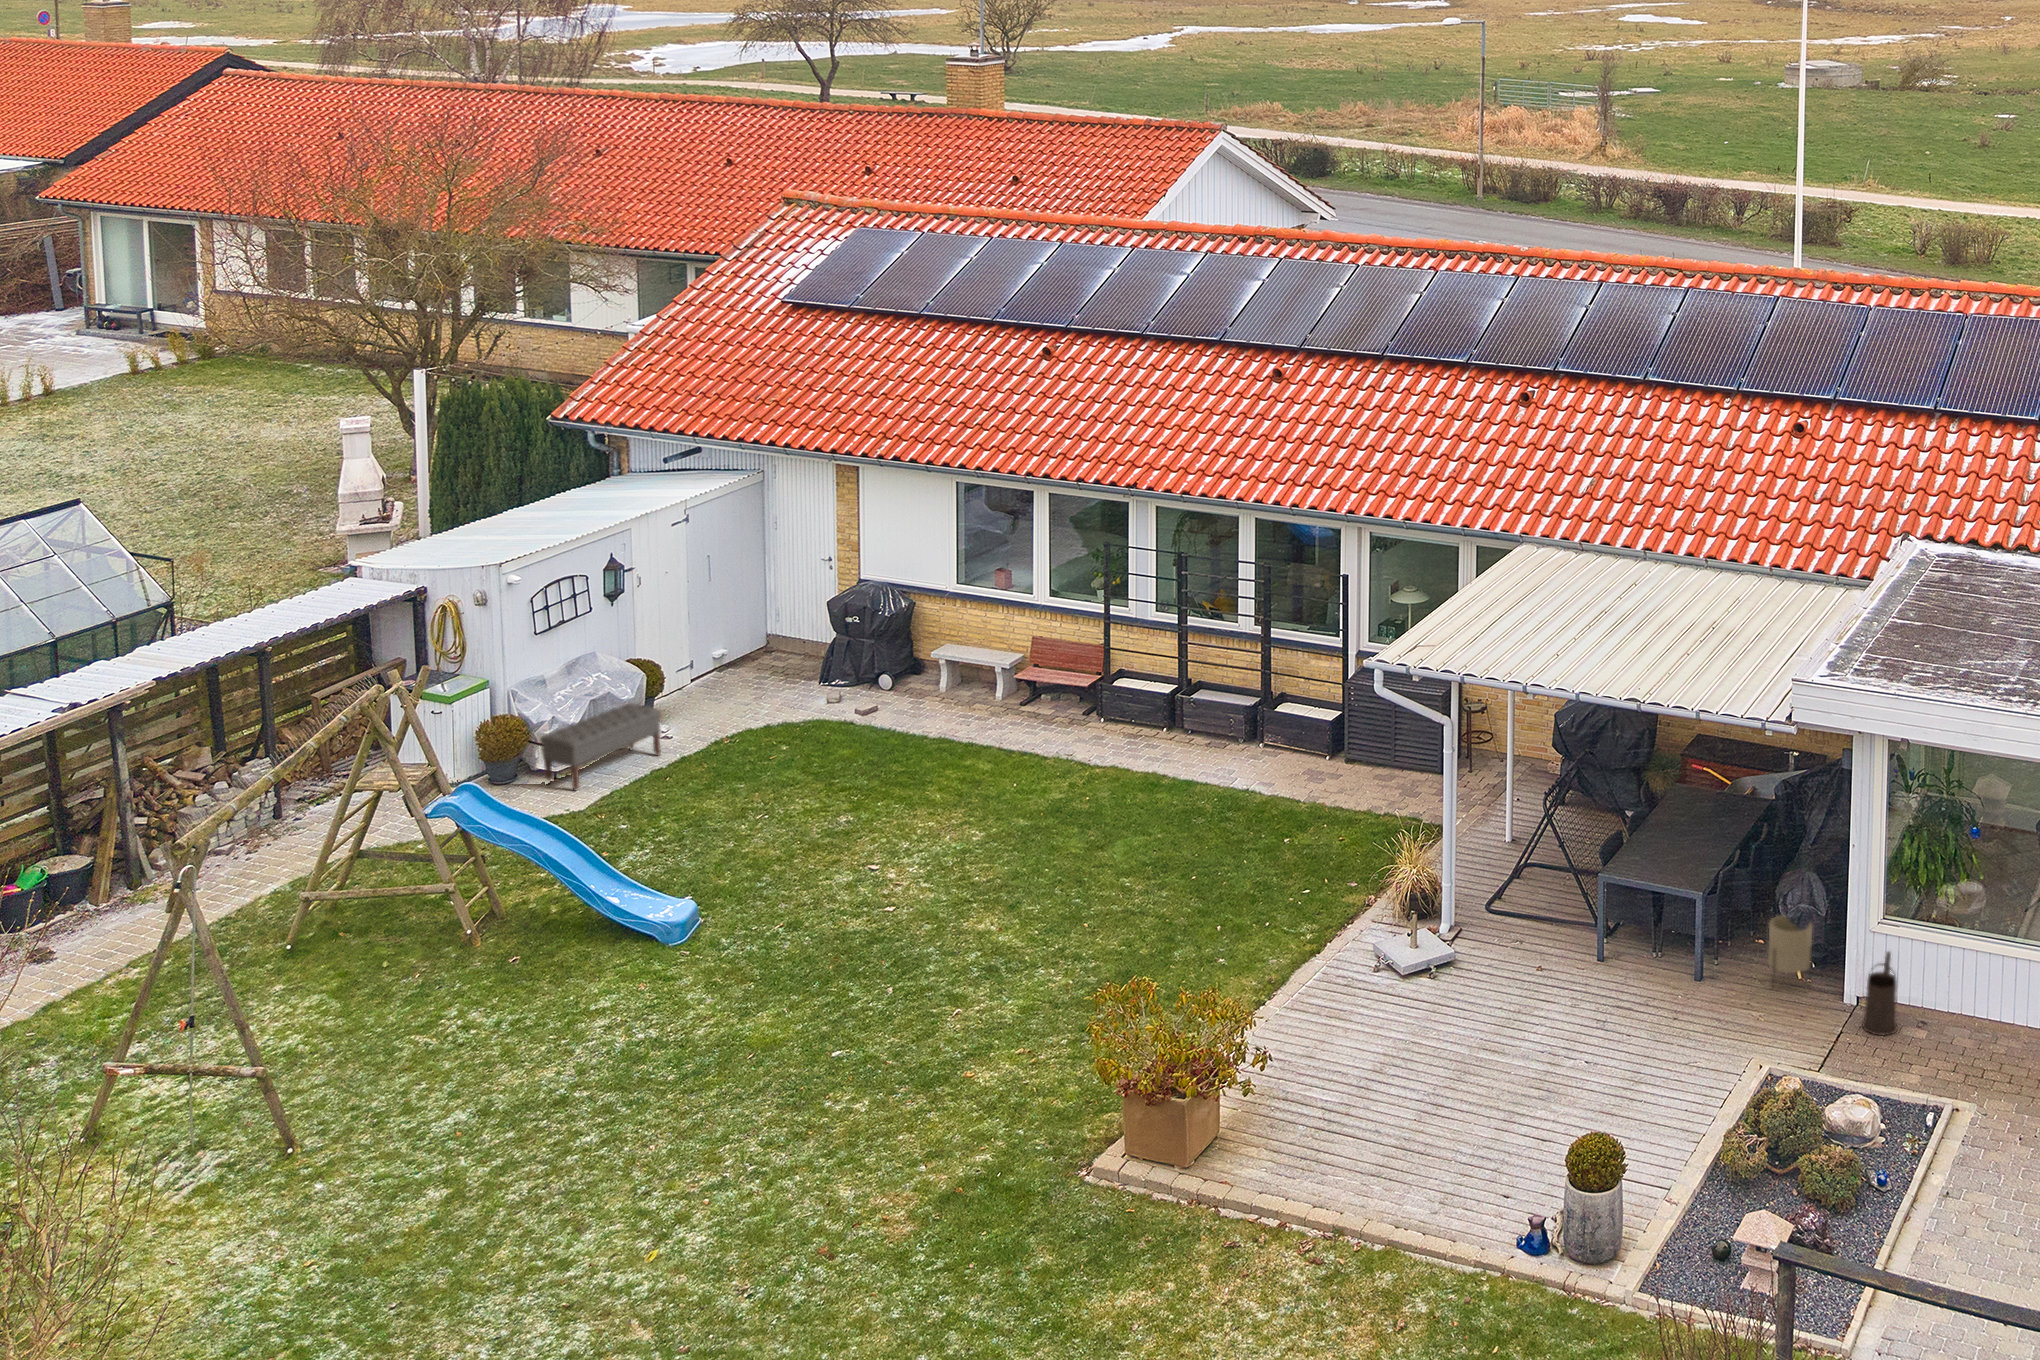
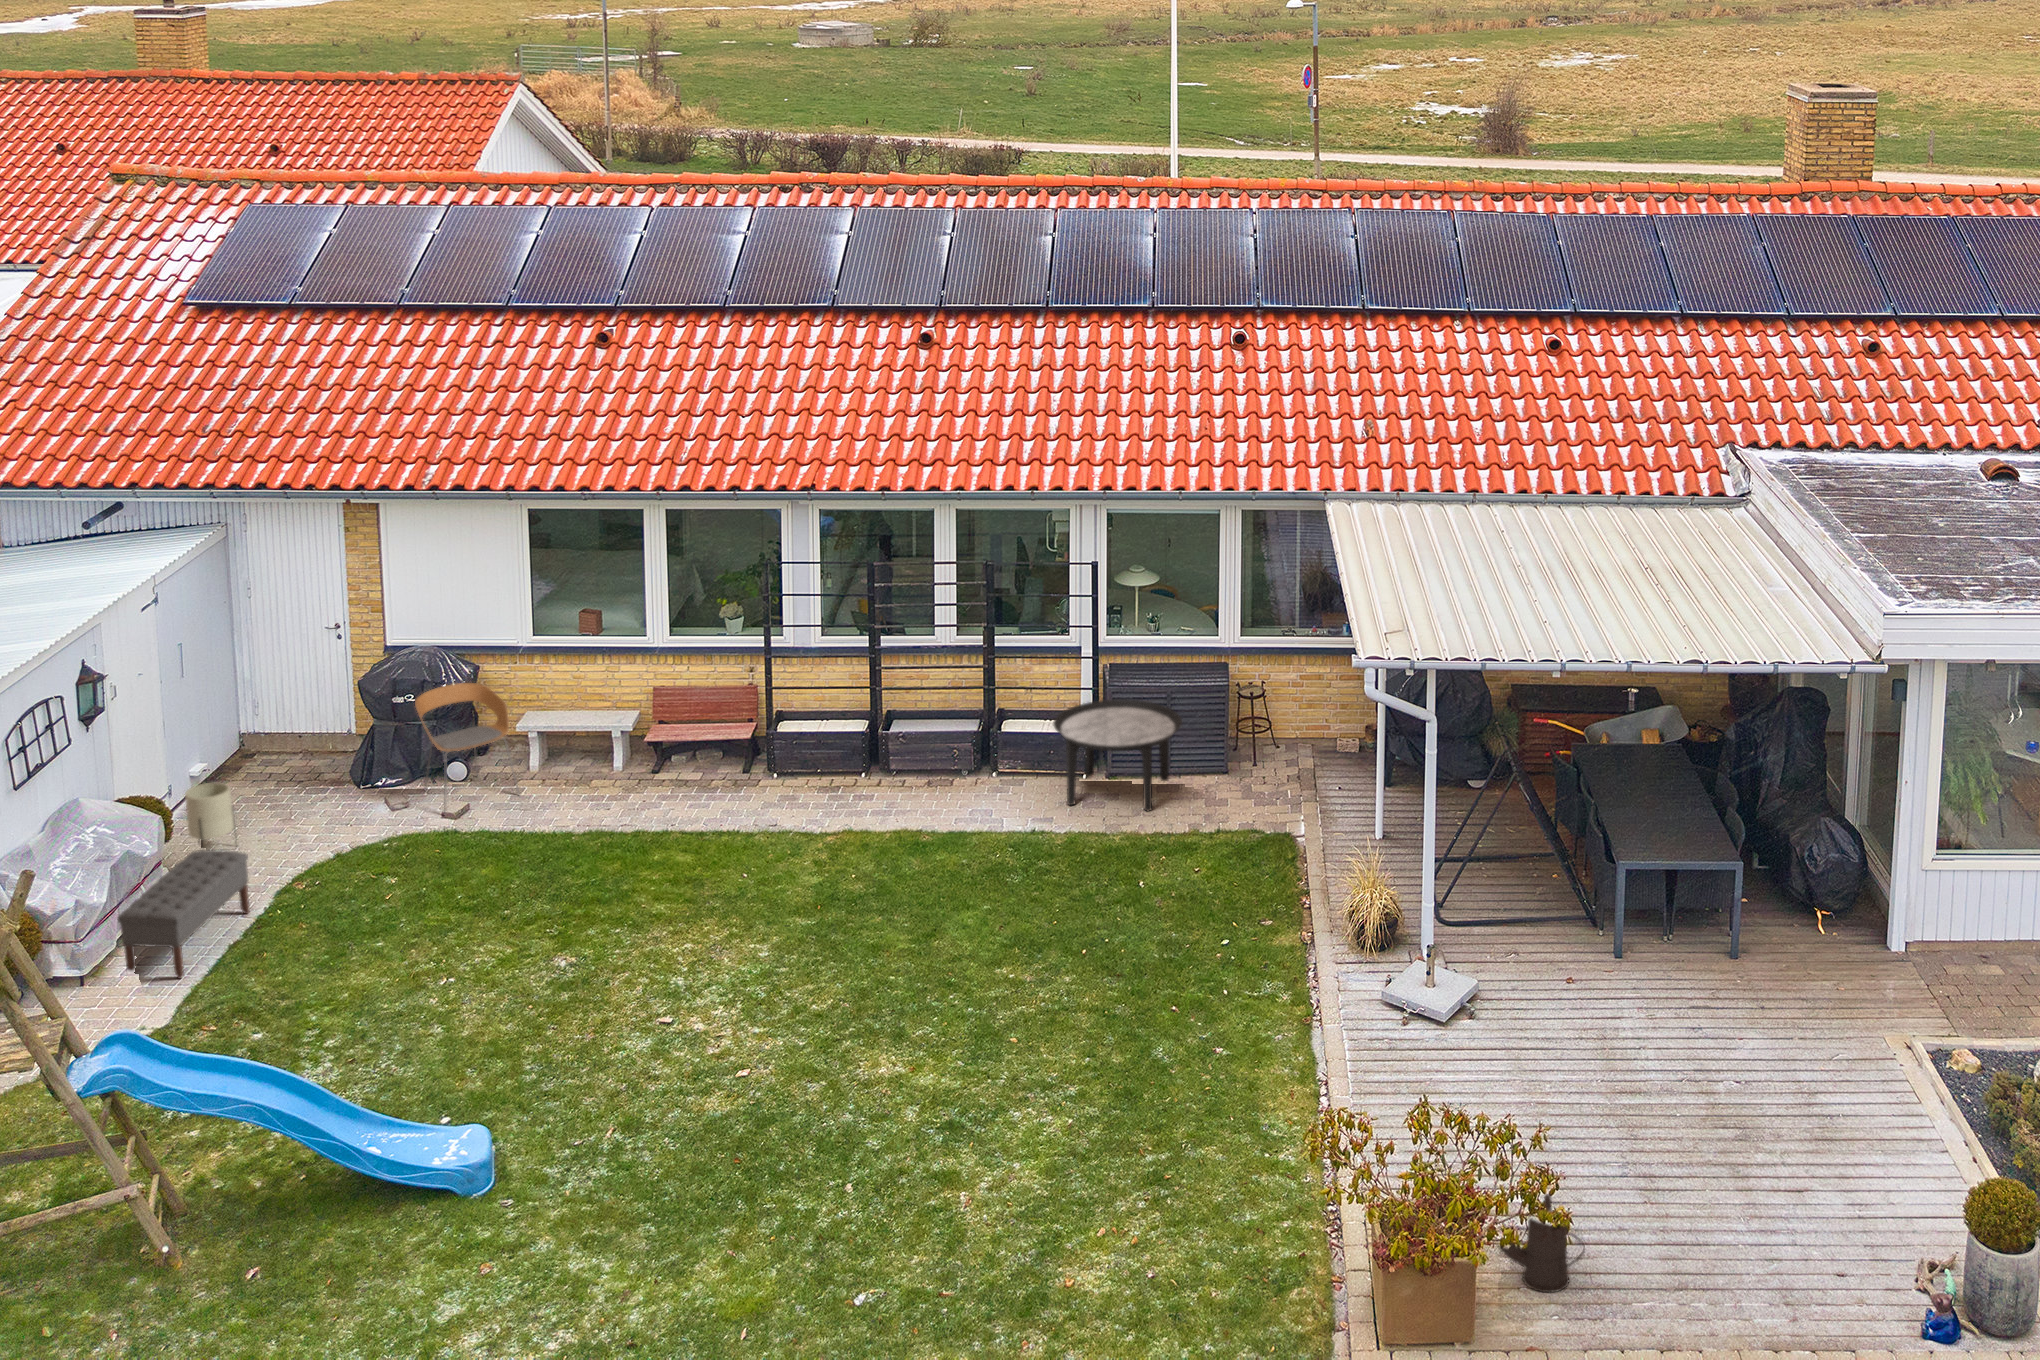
chair: none [842,612,913,711] -> present [415,683,519,813]
round table: none [1285,693,1394,789] -> present [1054,699,1182,811]
planter: present [1768,915,1812,973] -> present [185,782,235,850]
watering can: present [1862,952,1897,1035] -> present [1498,1194,1585,1292]

